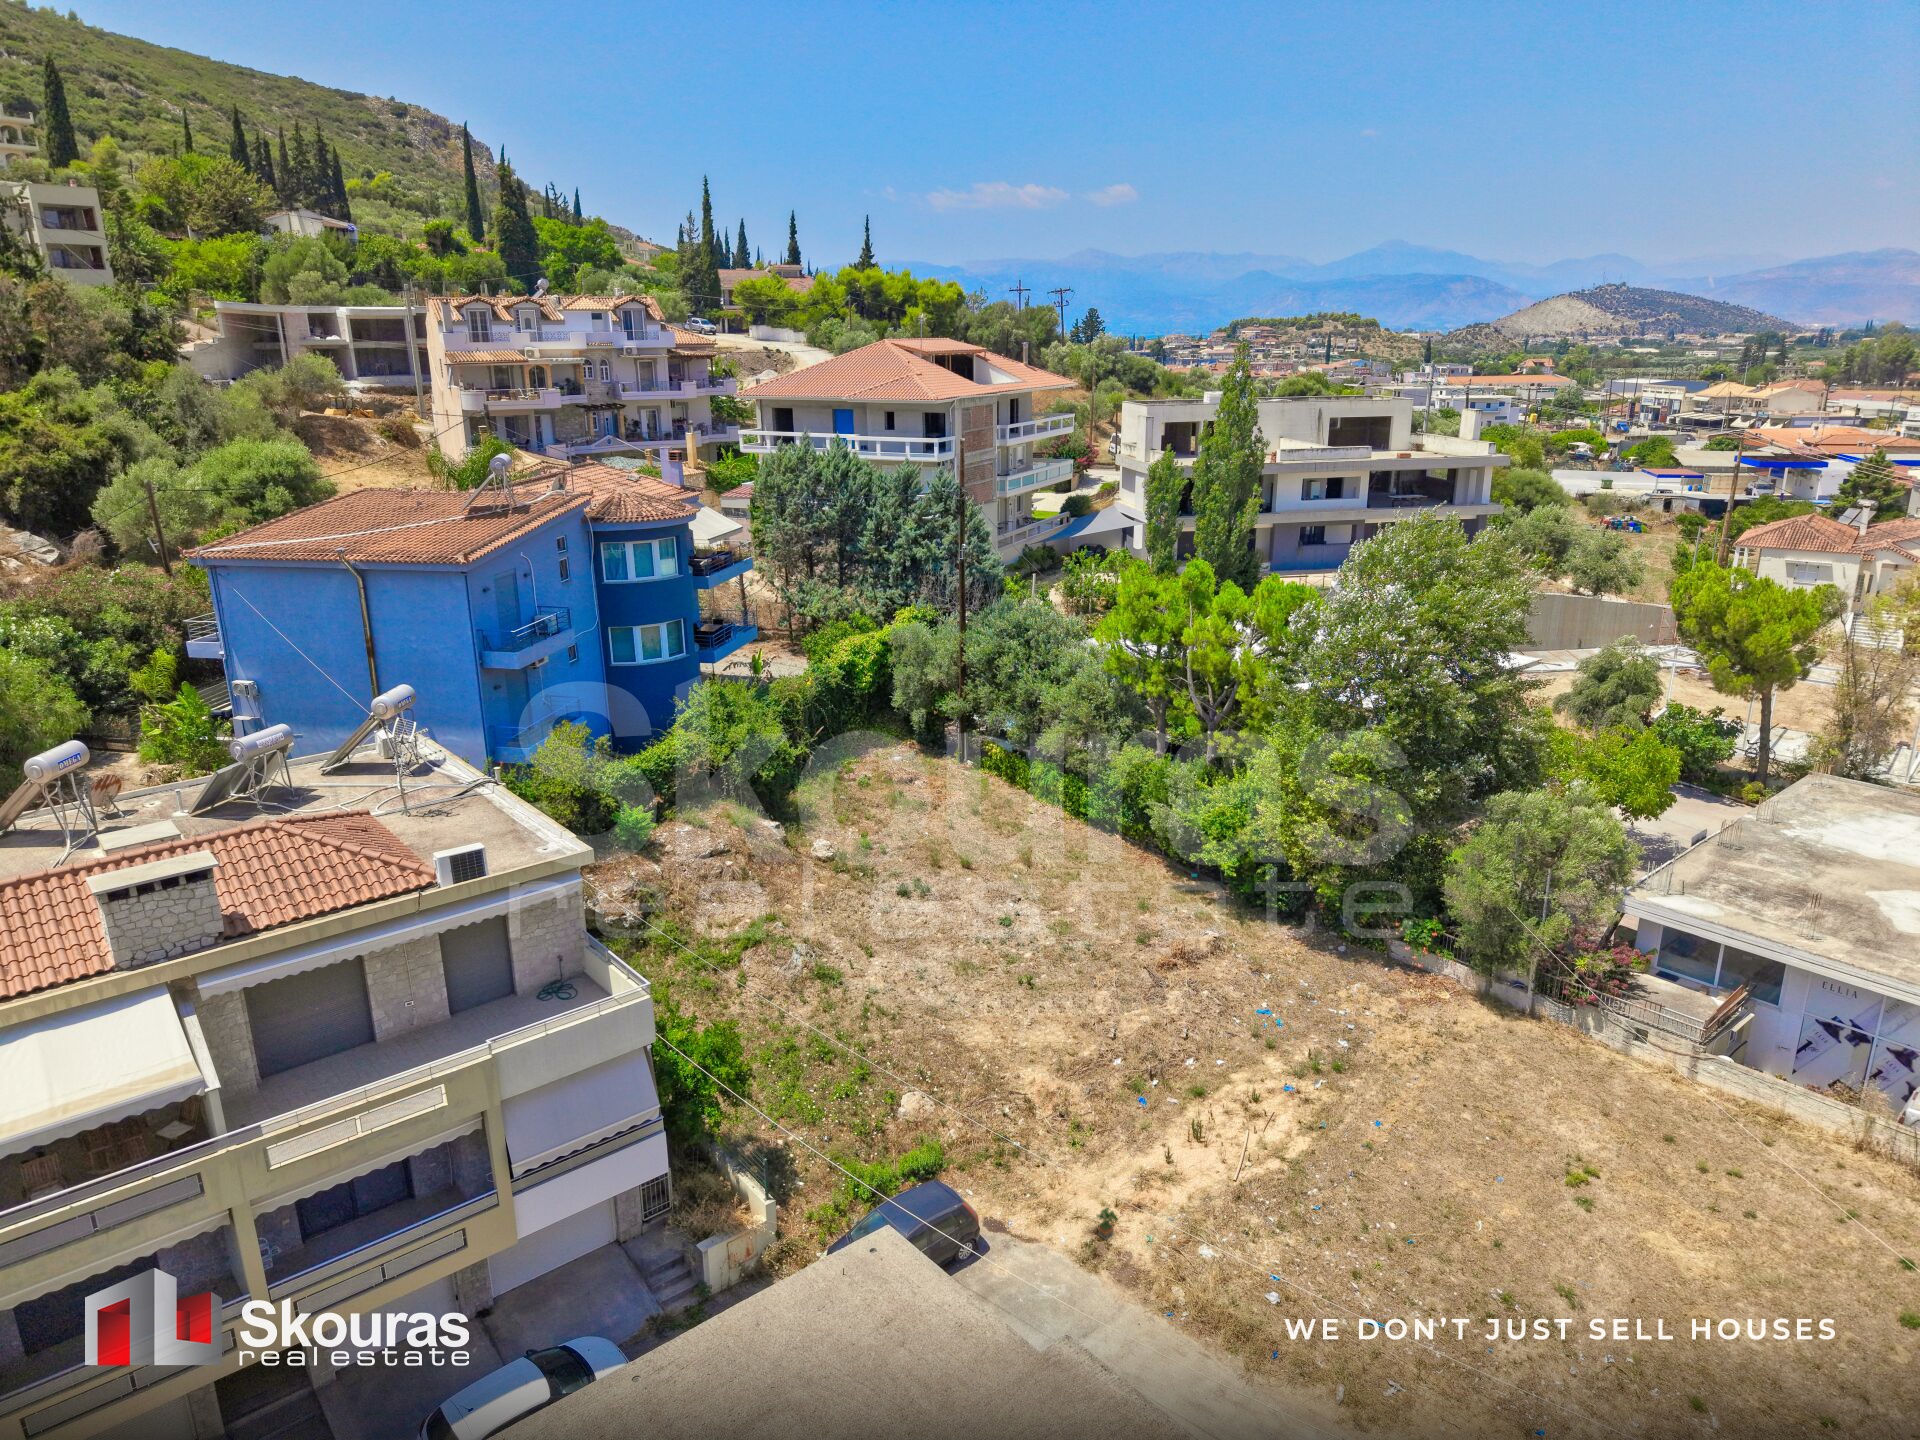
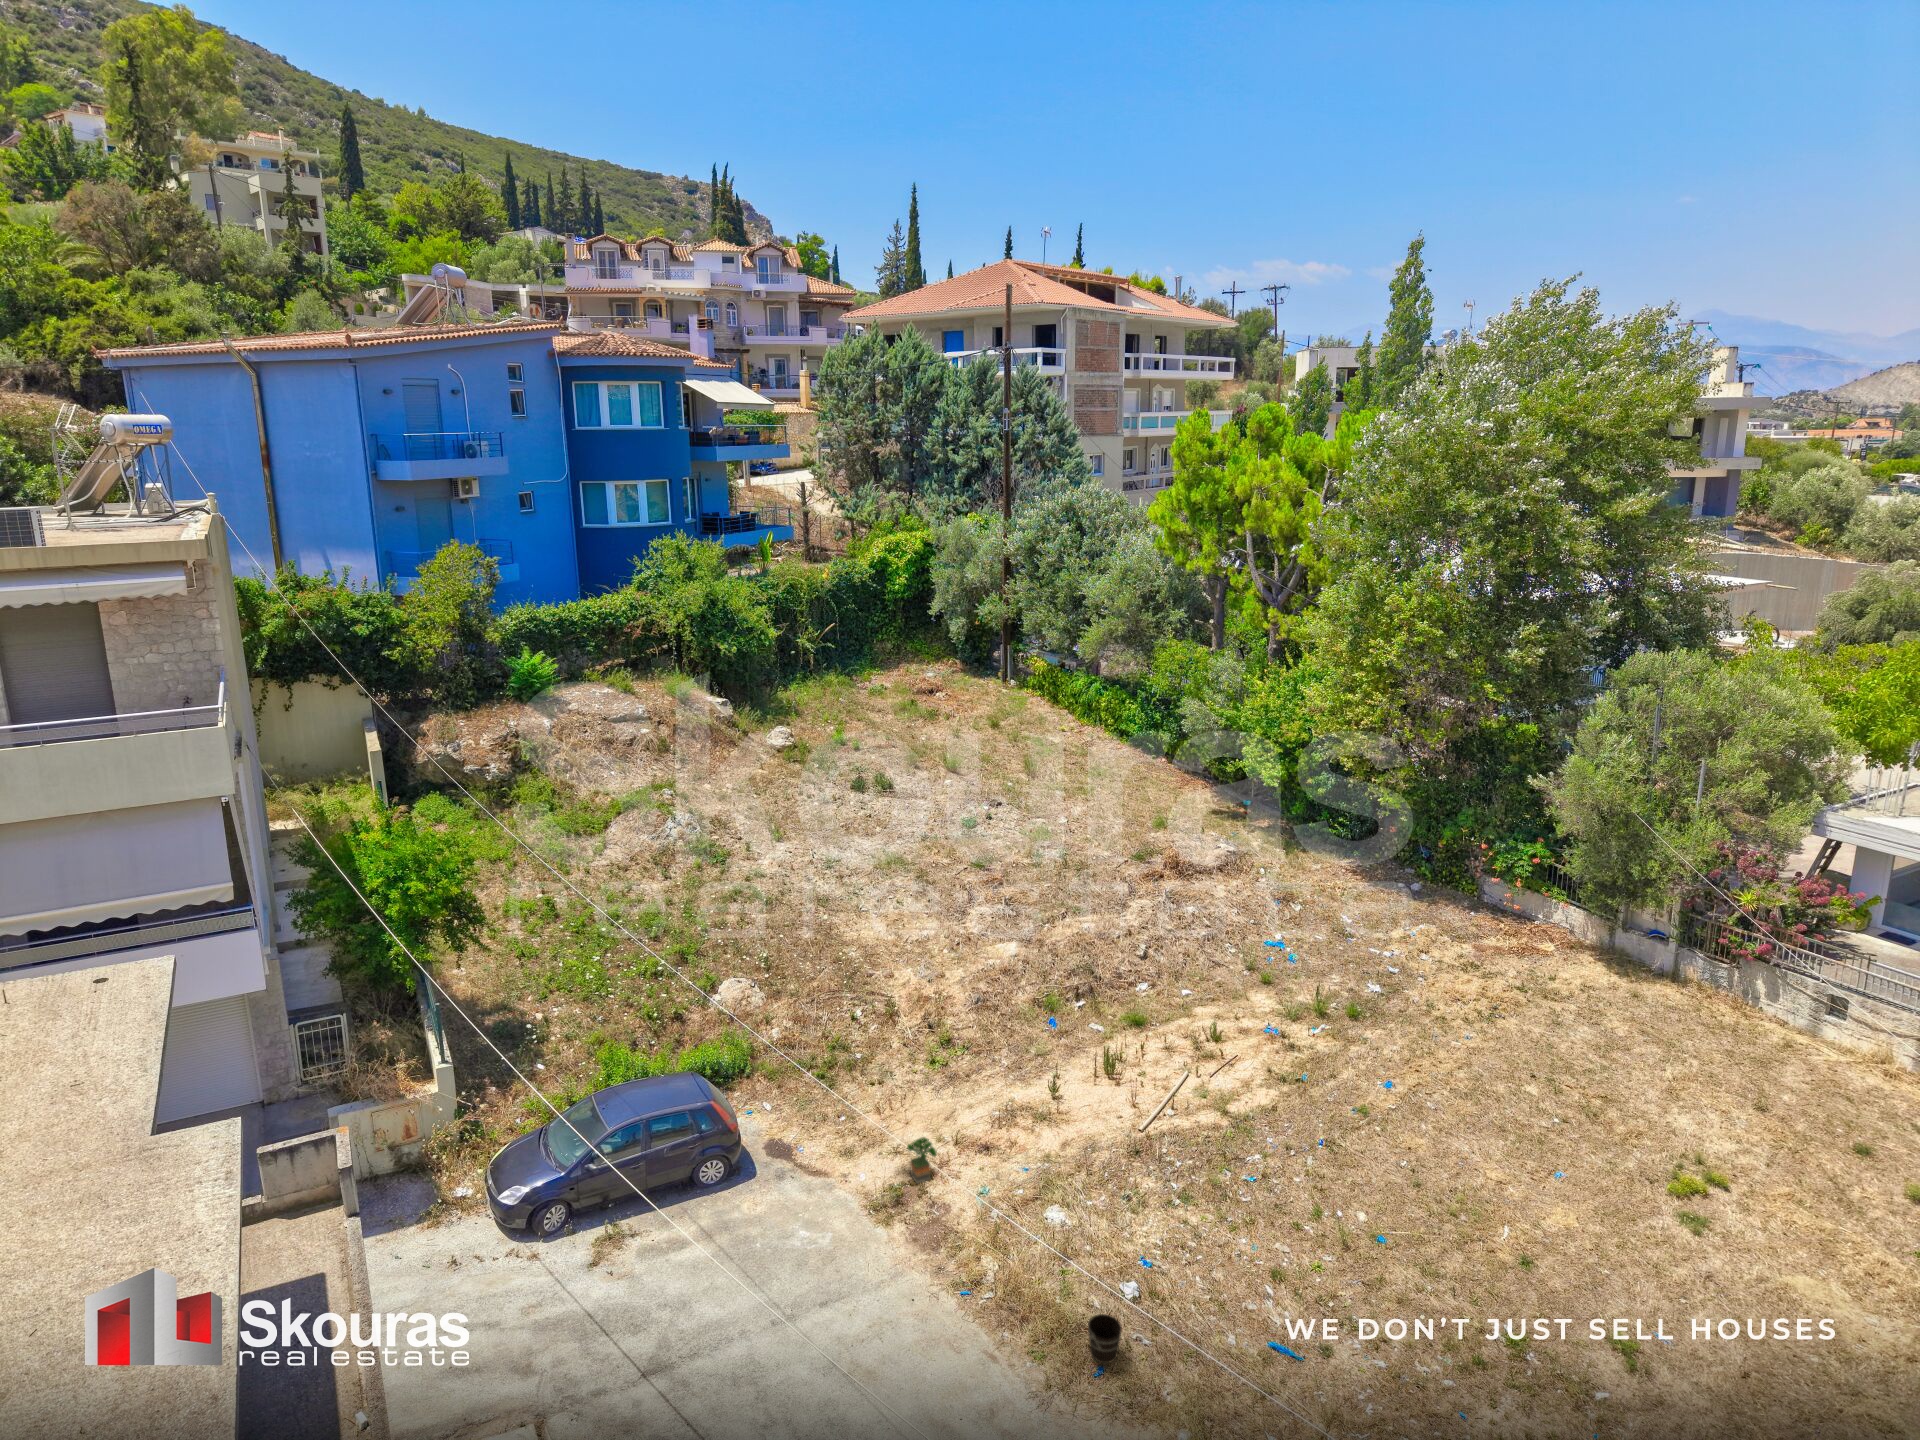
bucket: none [1266,1316,1289,1346] -> present [1088,1314,1122,1363]

